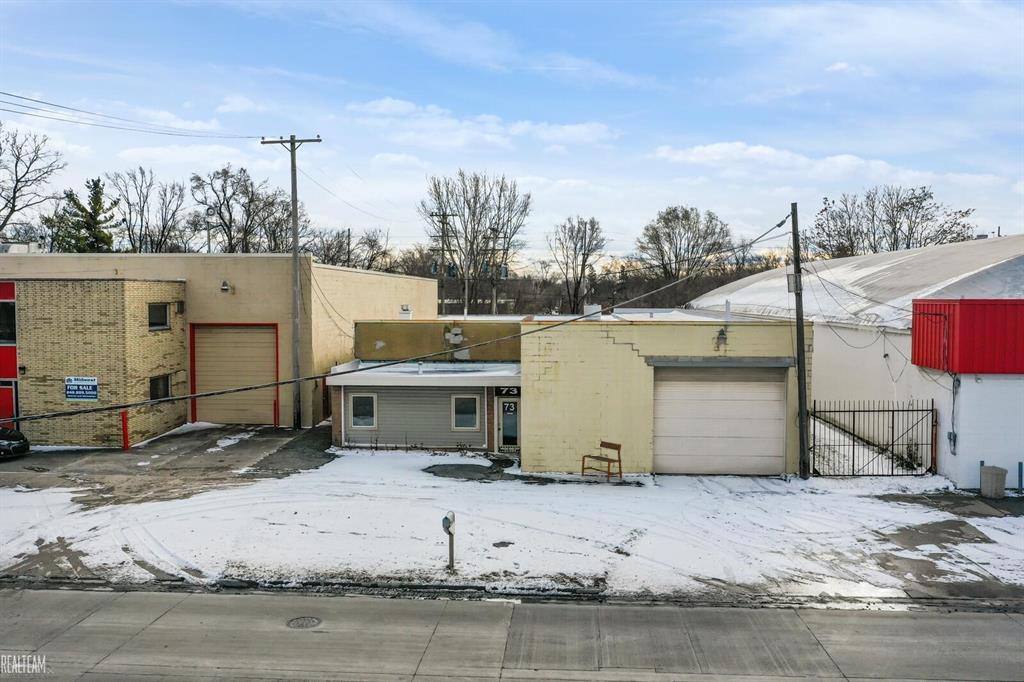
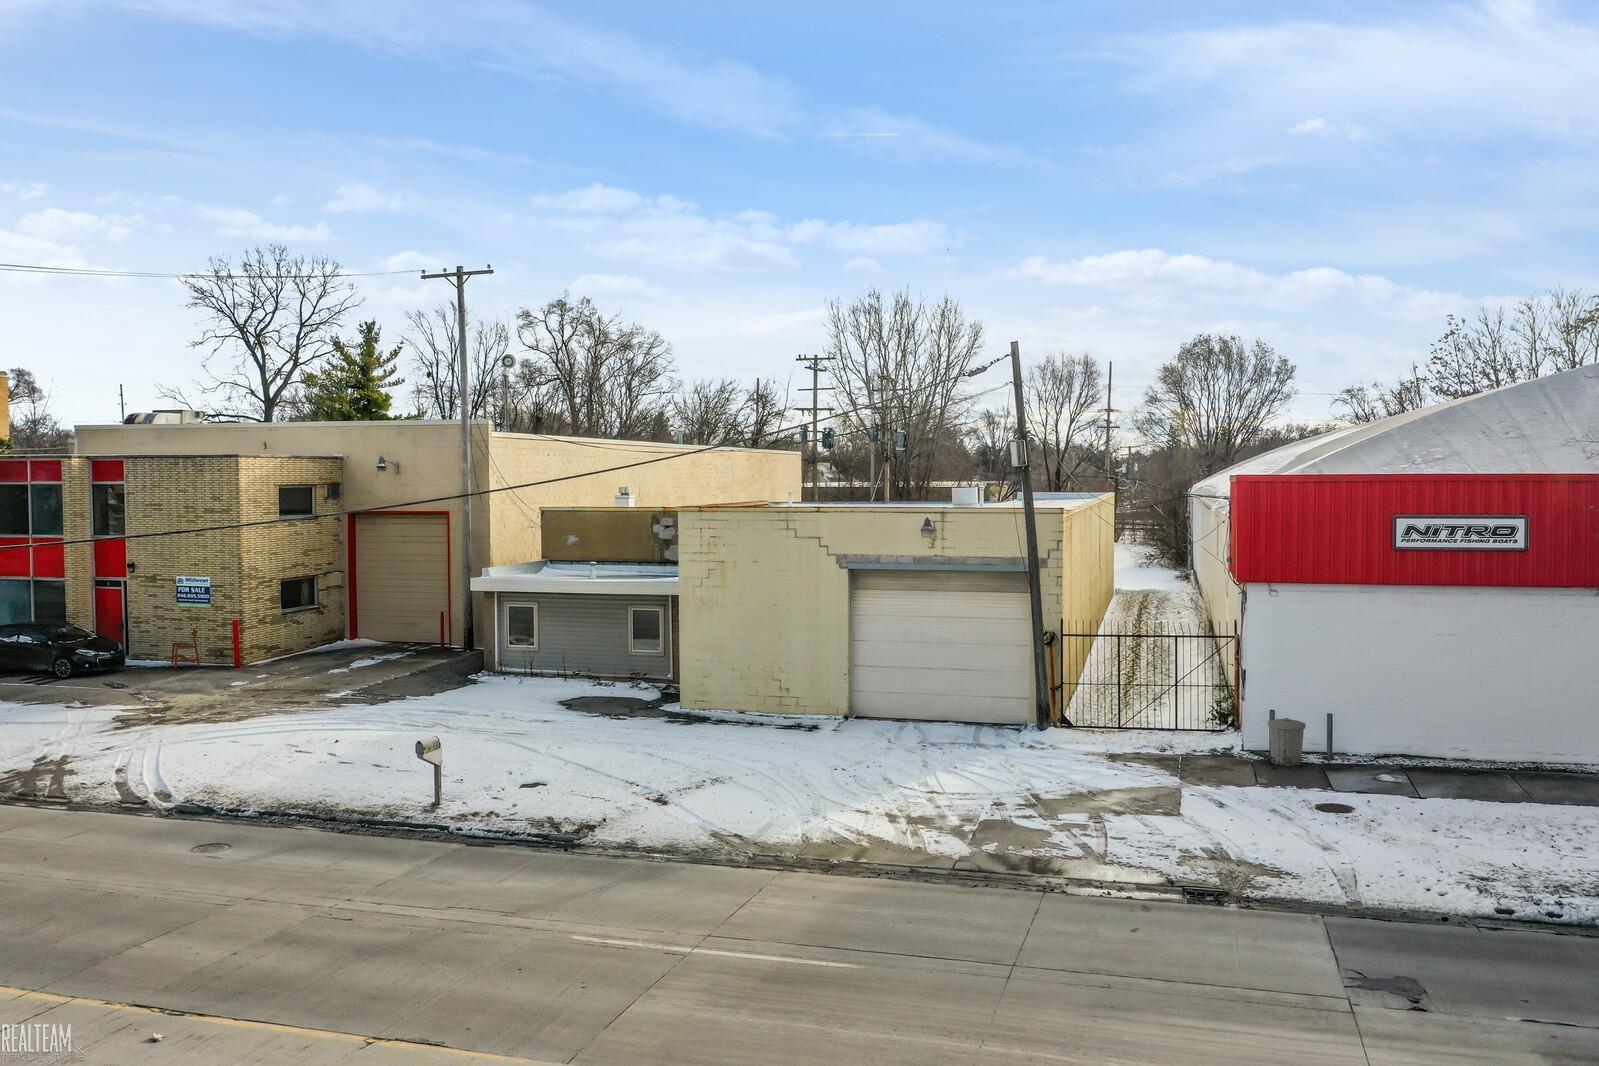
bench: present [581,441,622,482] -> present [171,628,200,668]

